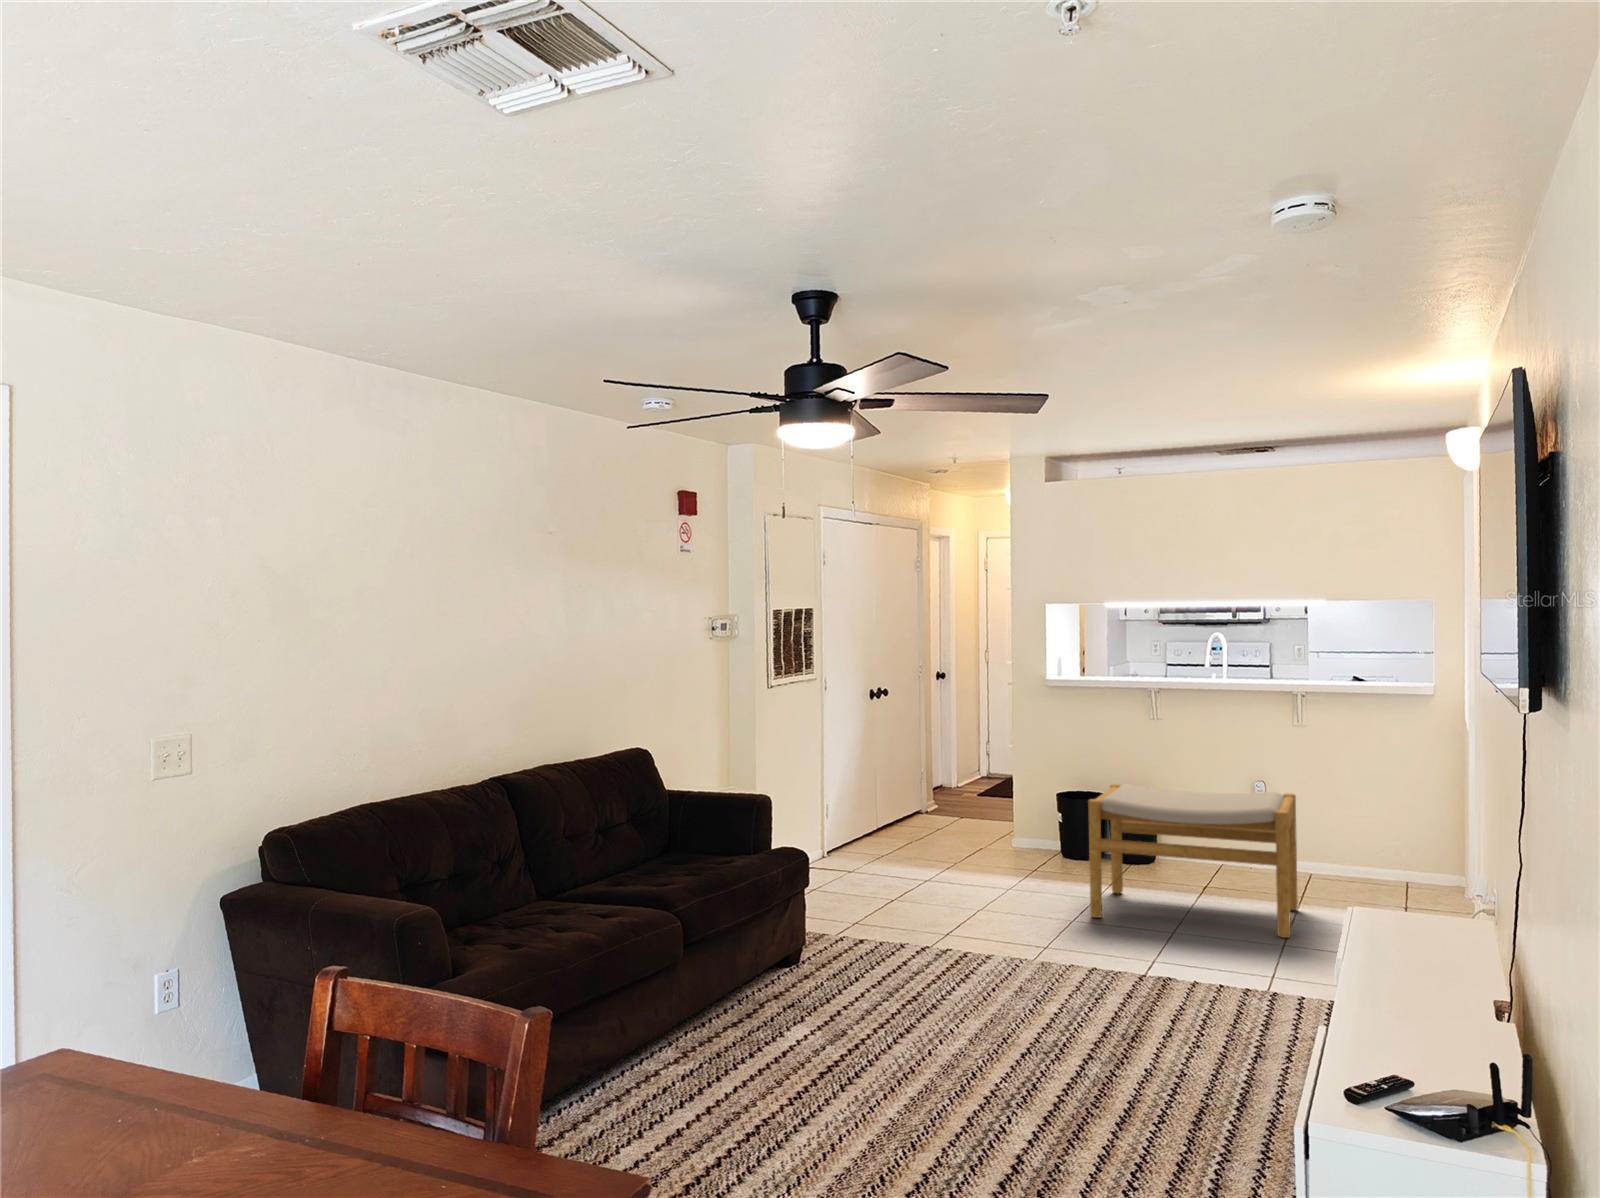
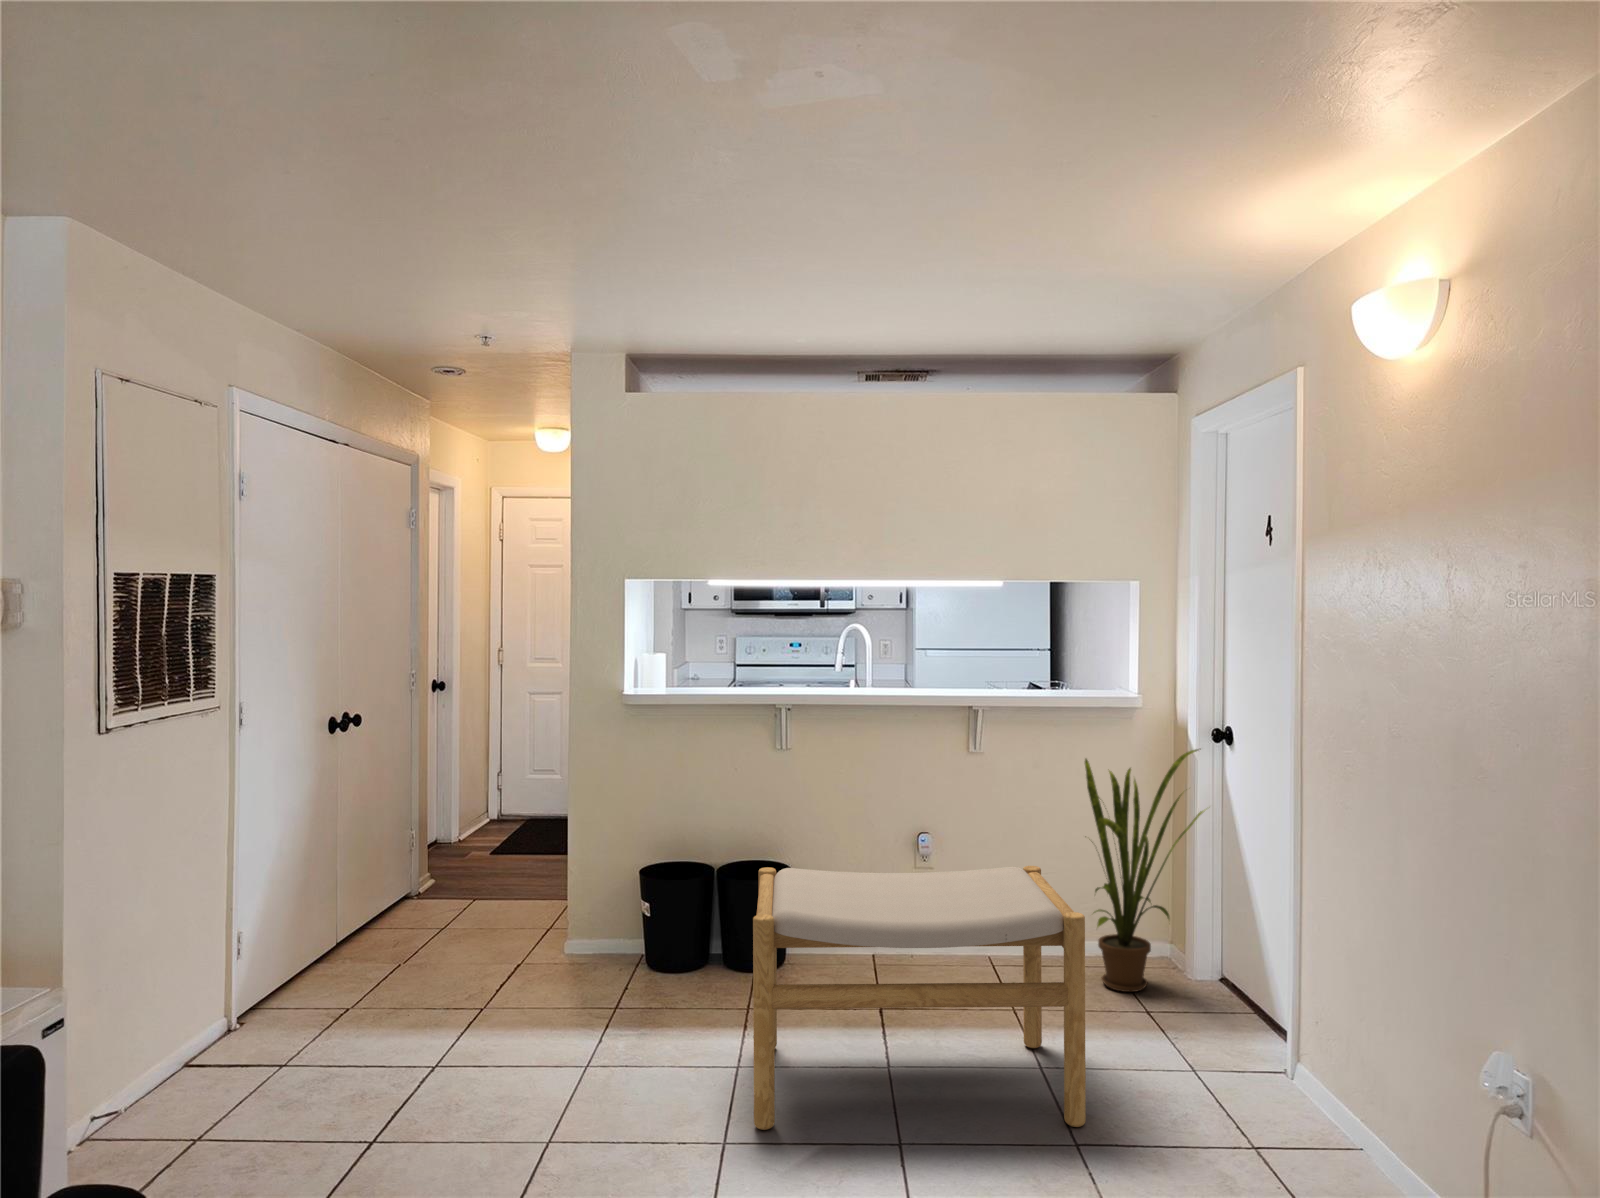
house plant: none [1349,727,1459,897] -> present [1085,749,1204,992]

